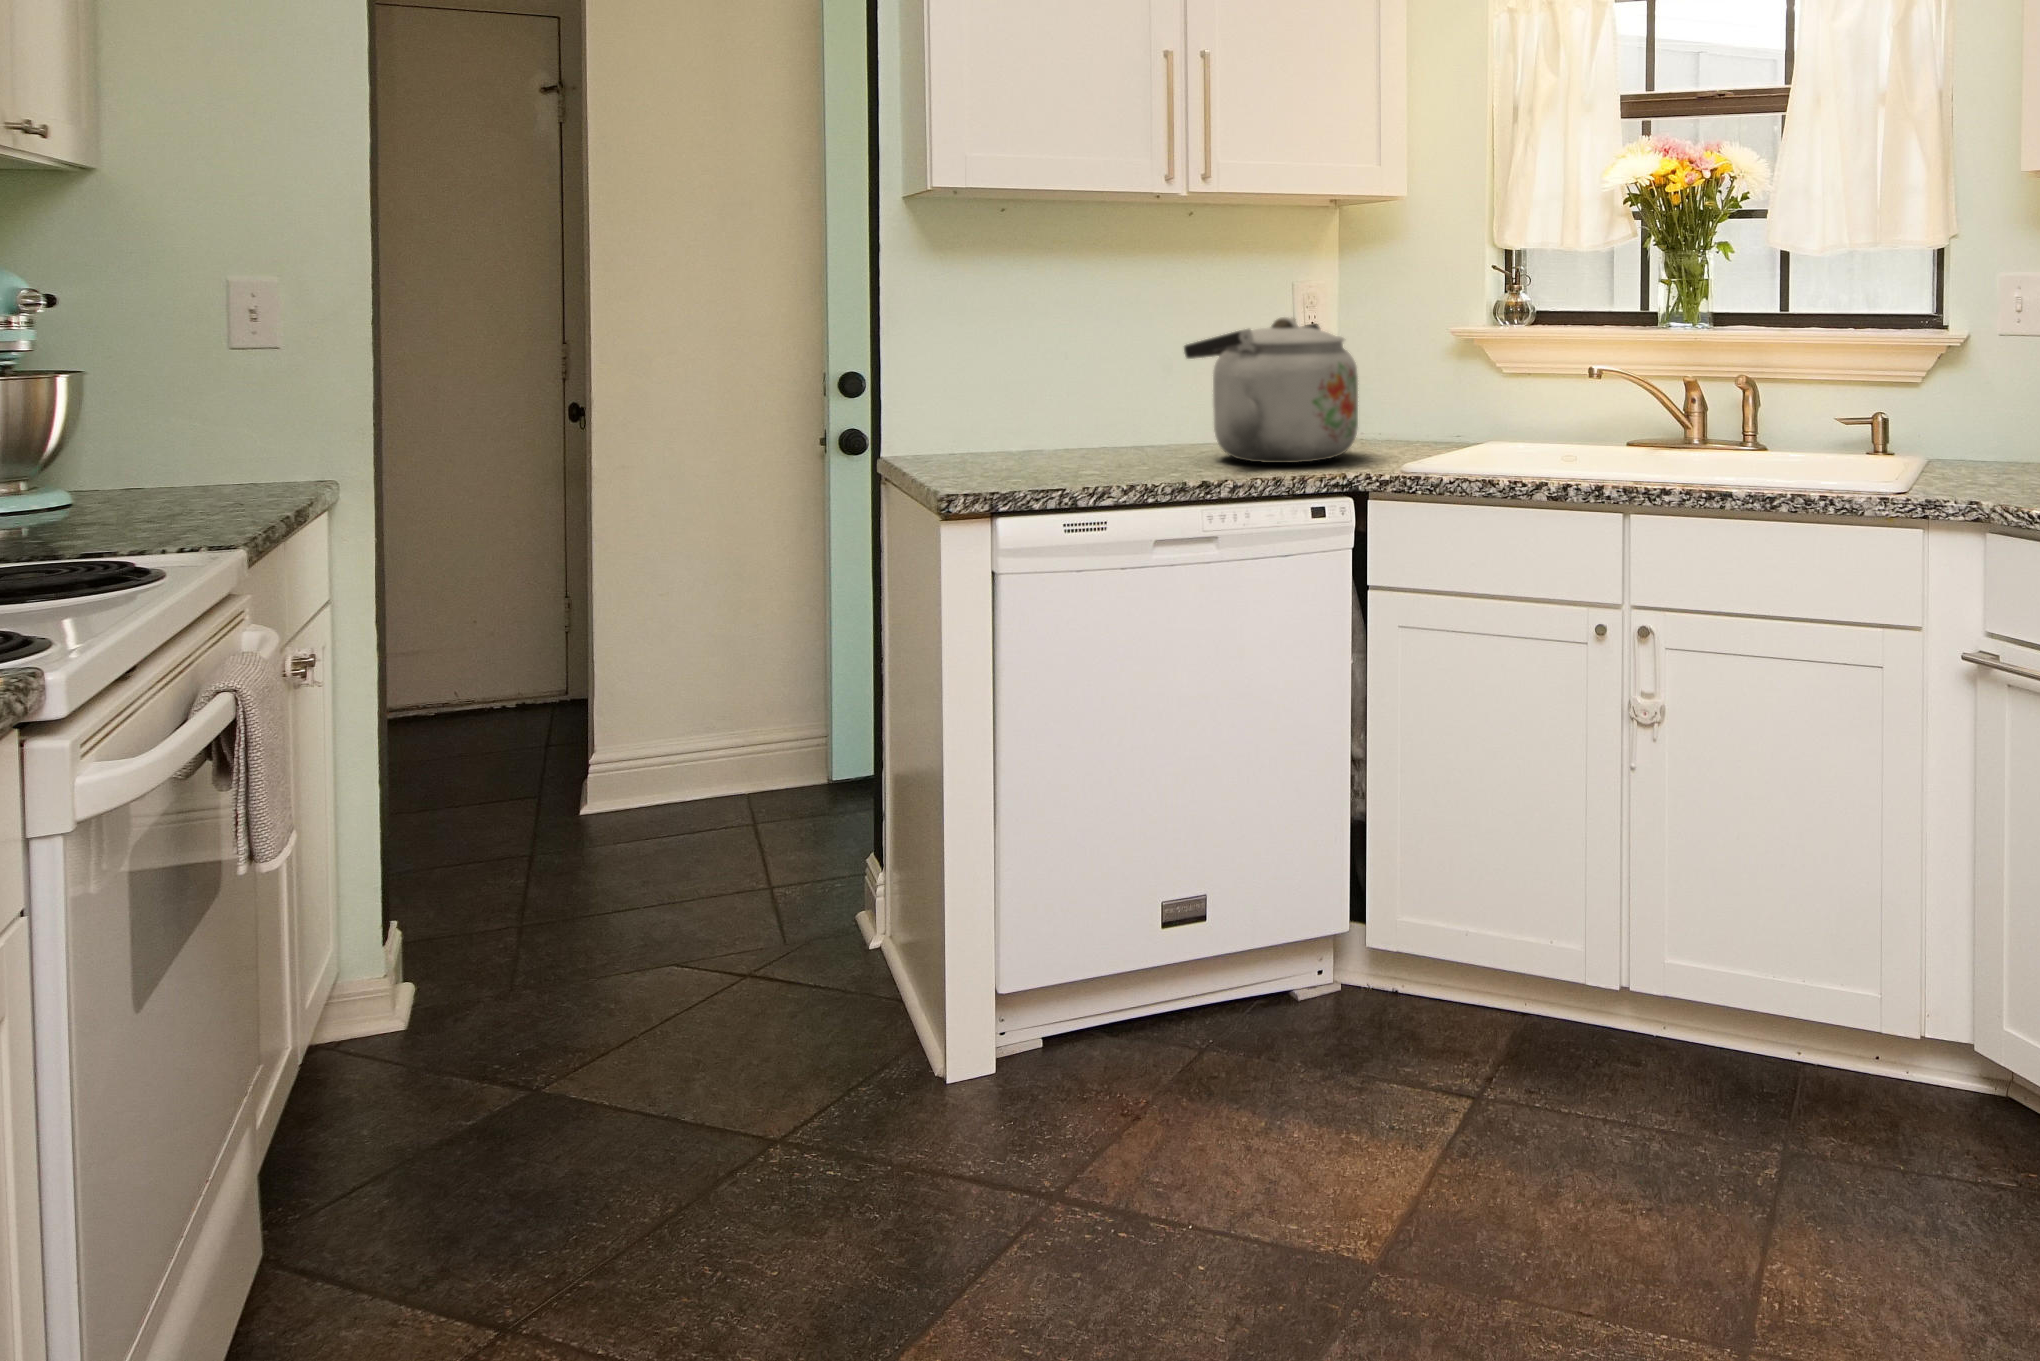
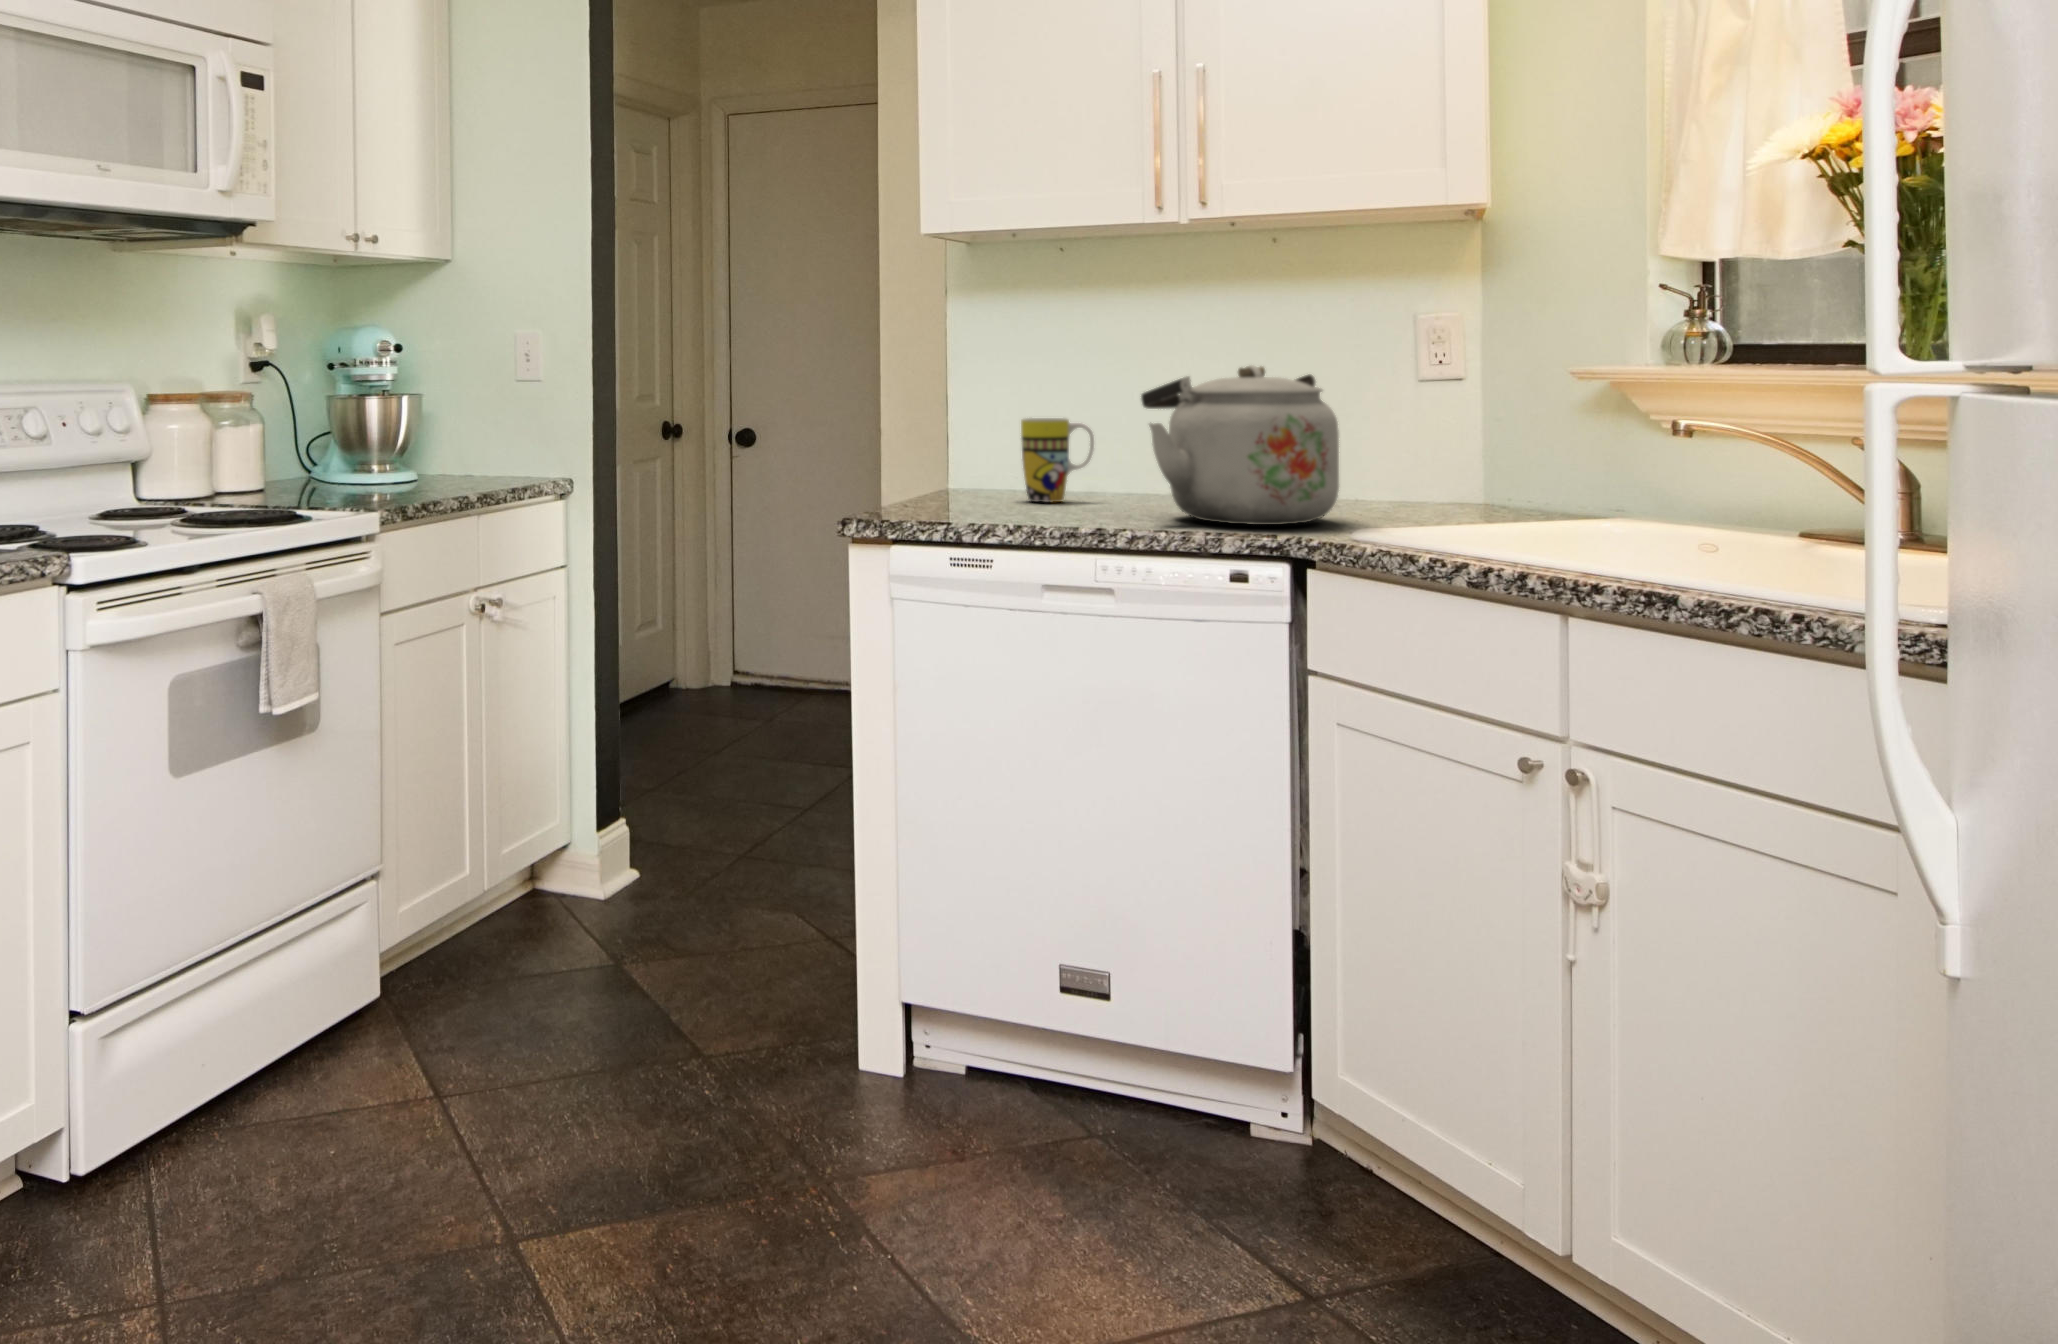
mug: none [1028,369,1097,456] -> present [1021,418,1094,502]

